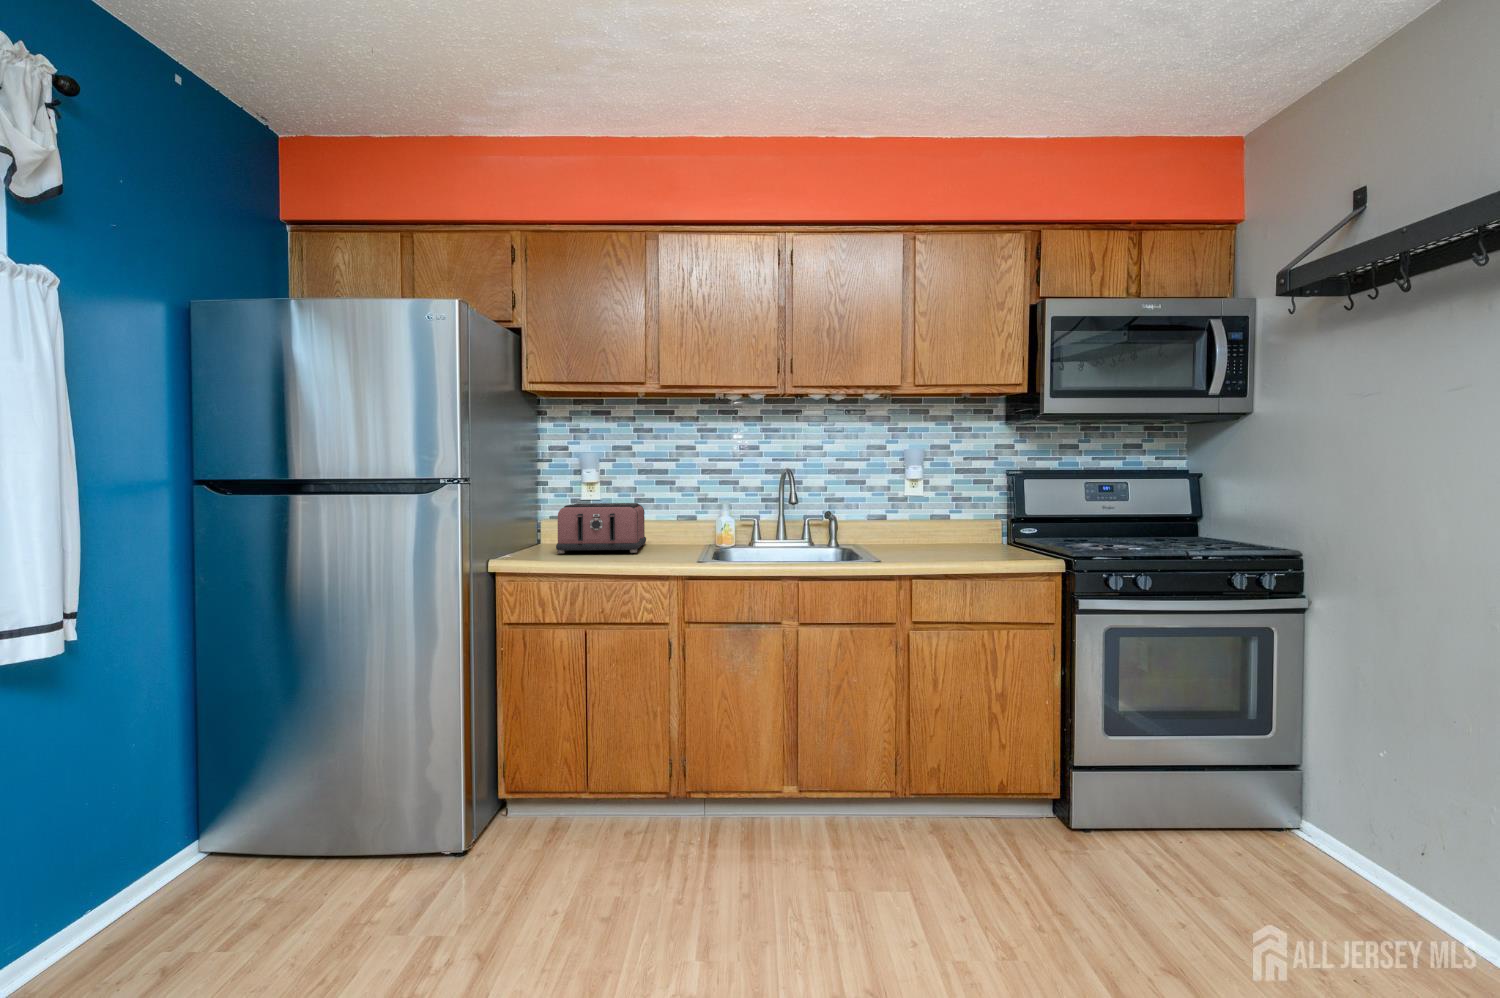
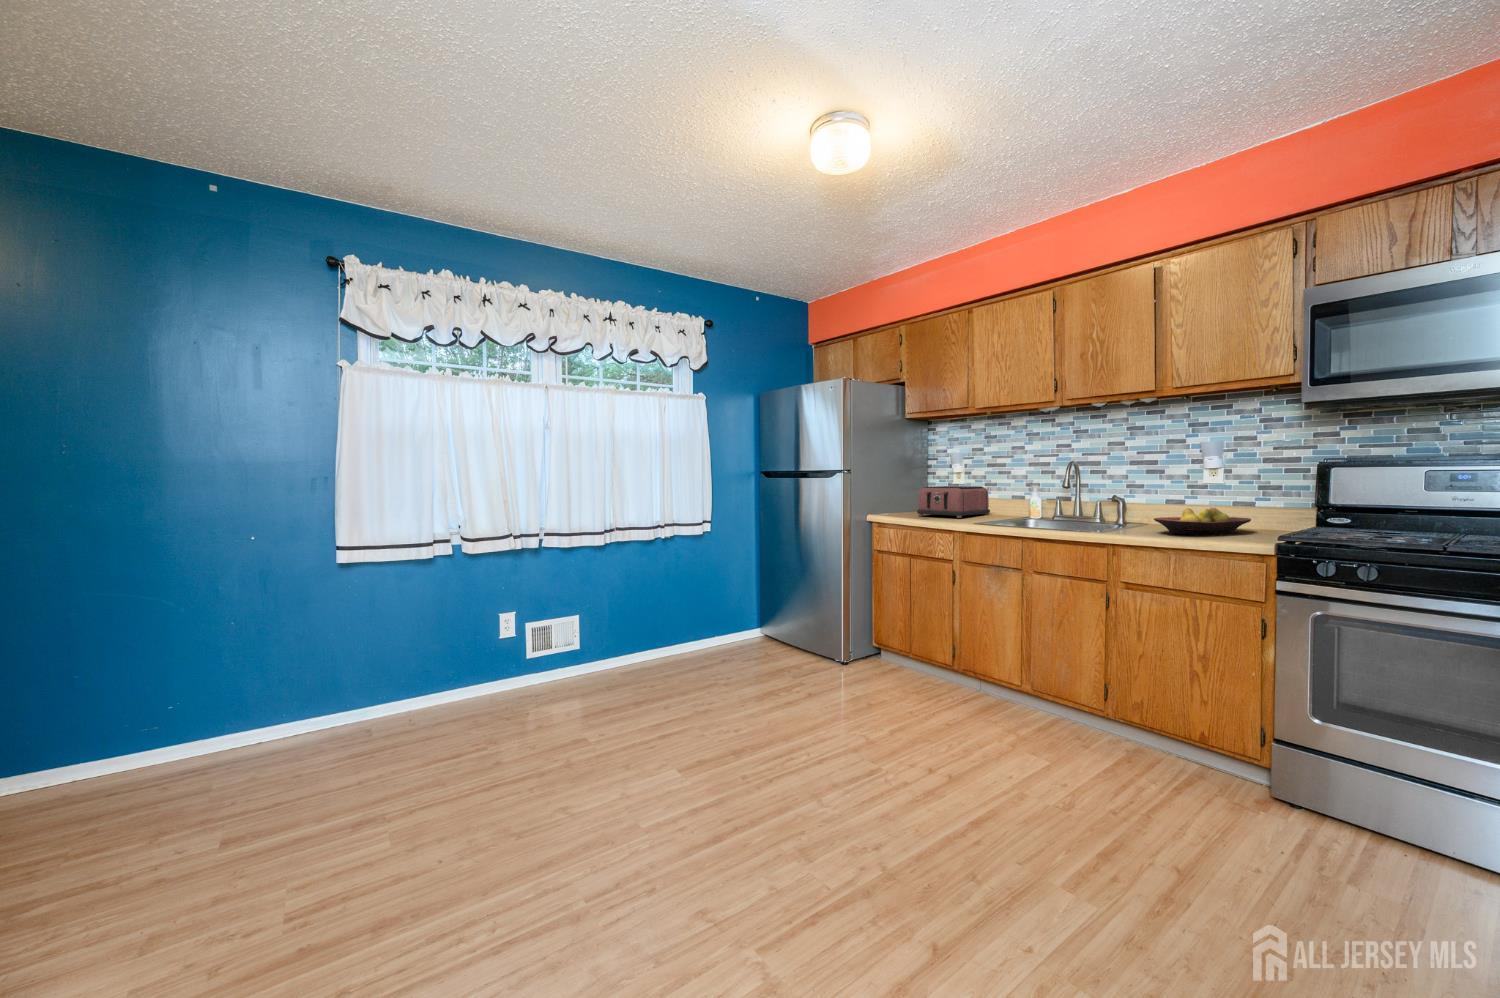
fruit bowl: none [908,523,976,555] -> present [1154,508,1251,534]

